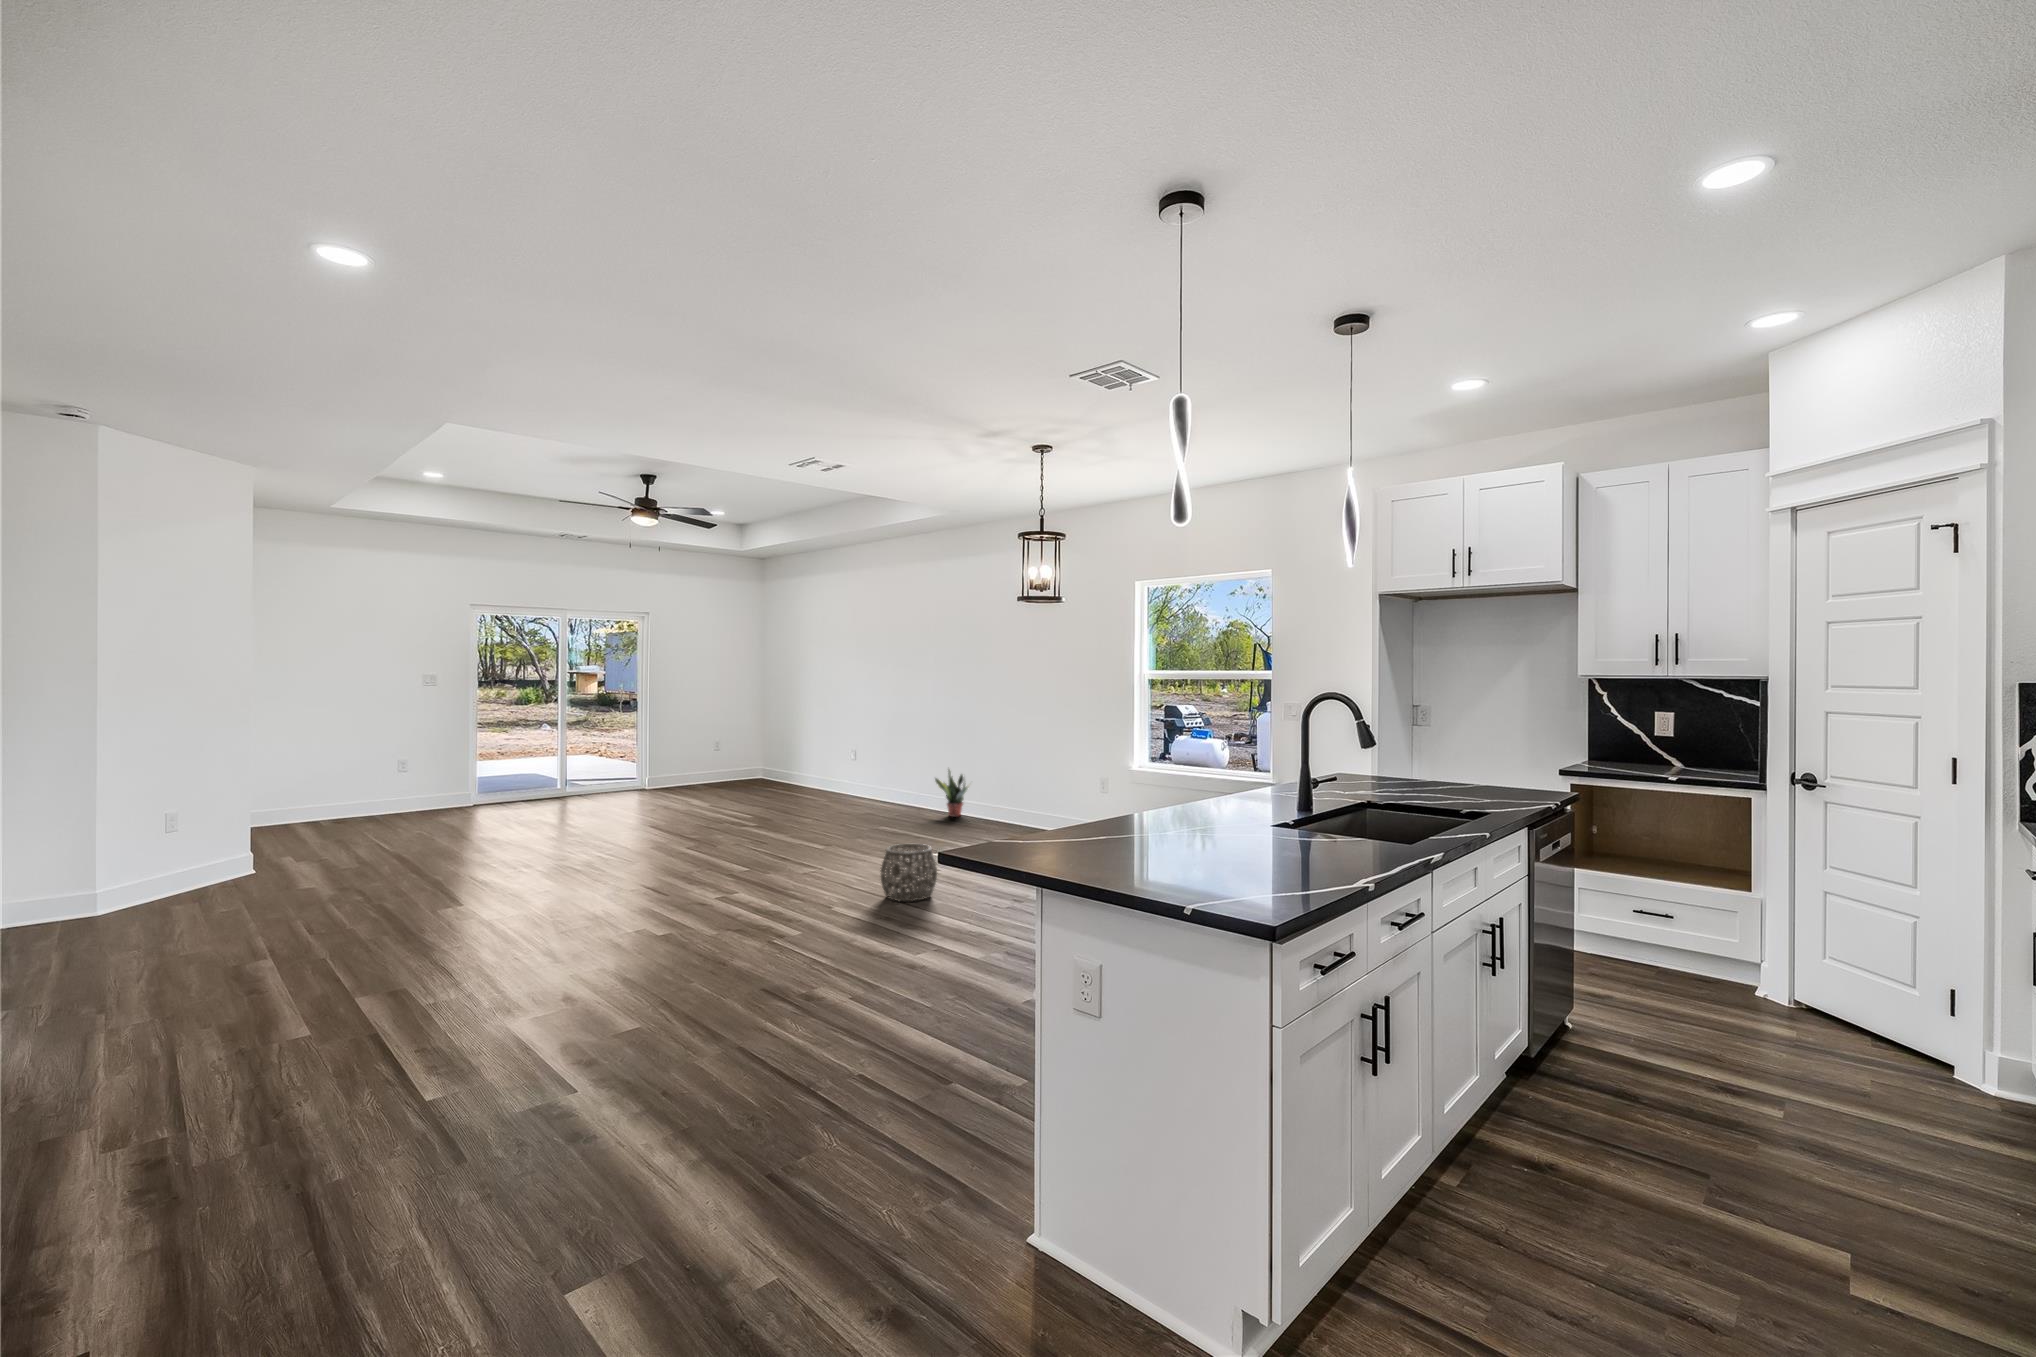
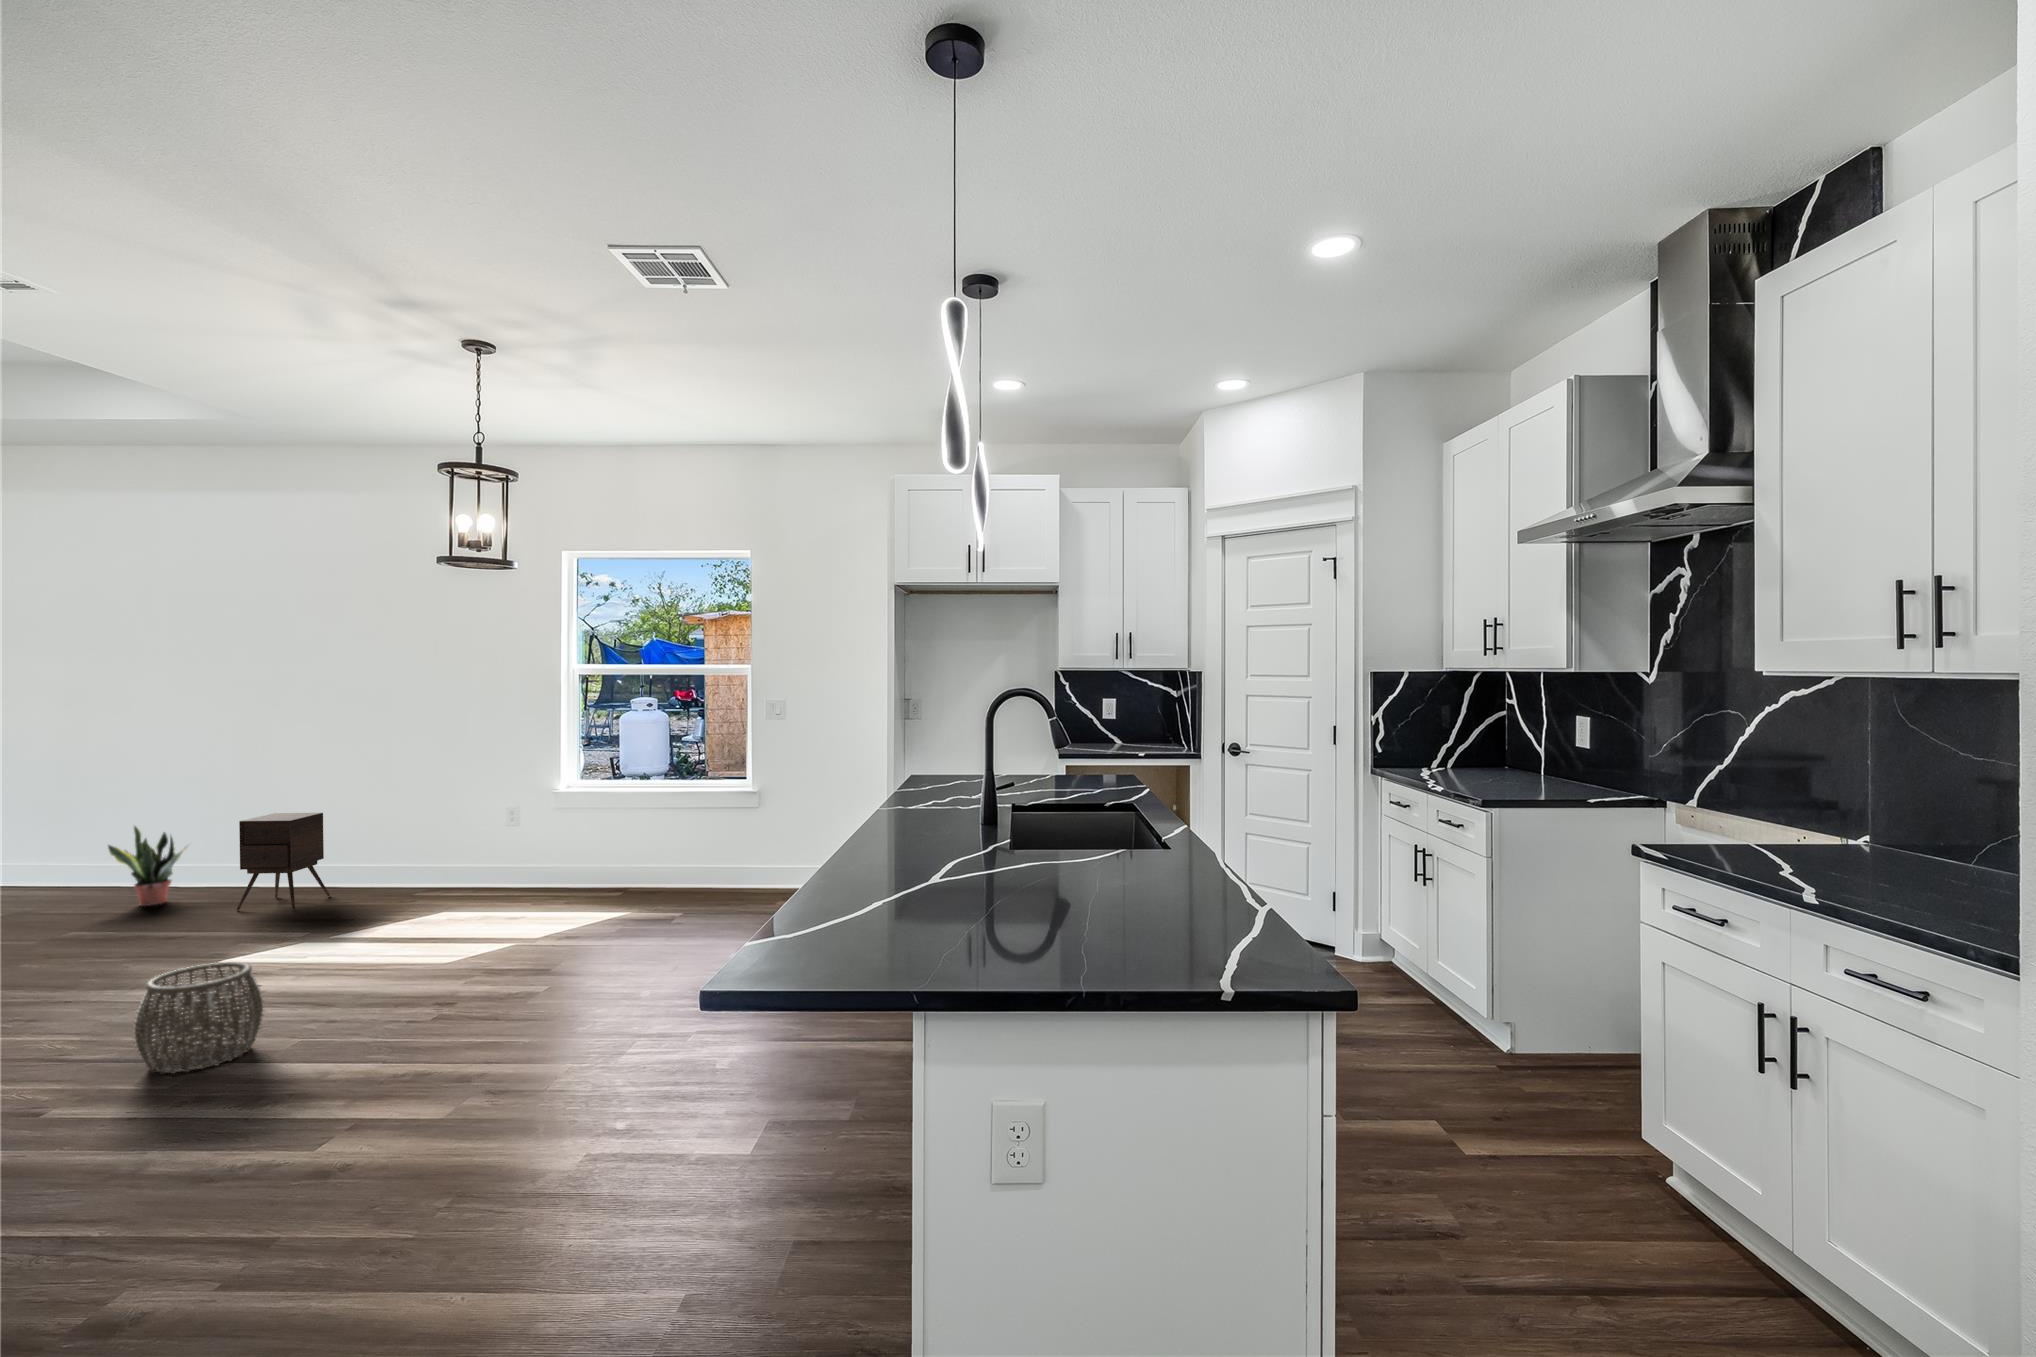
side table: none [985,767,1033,830] -> present [236,813,330,911]

